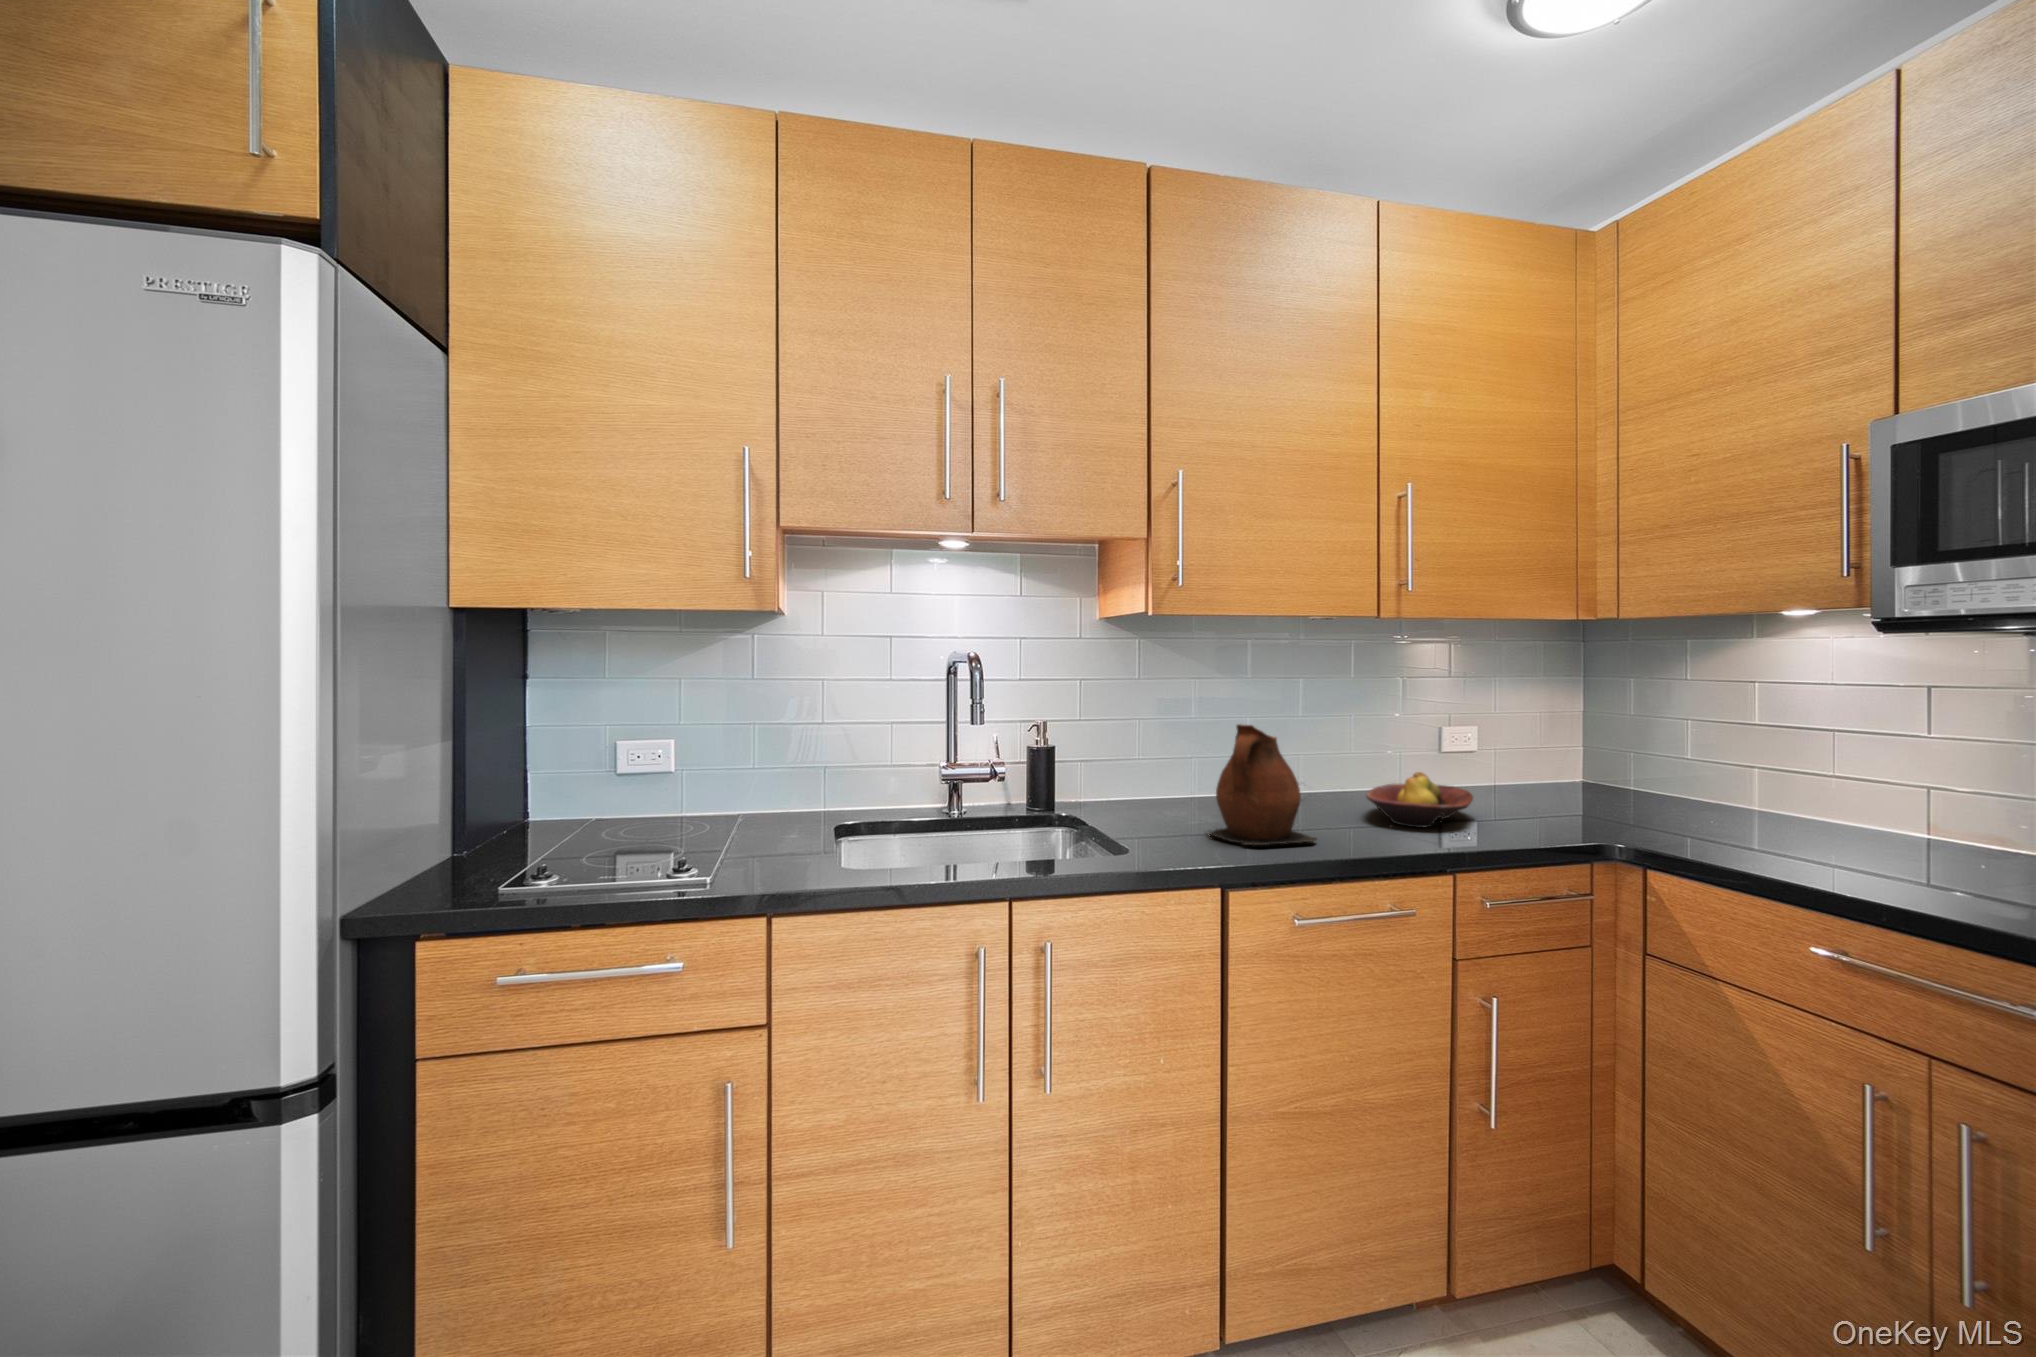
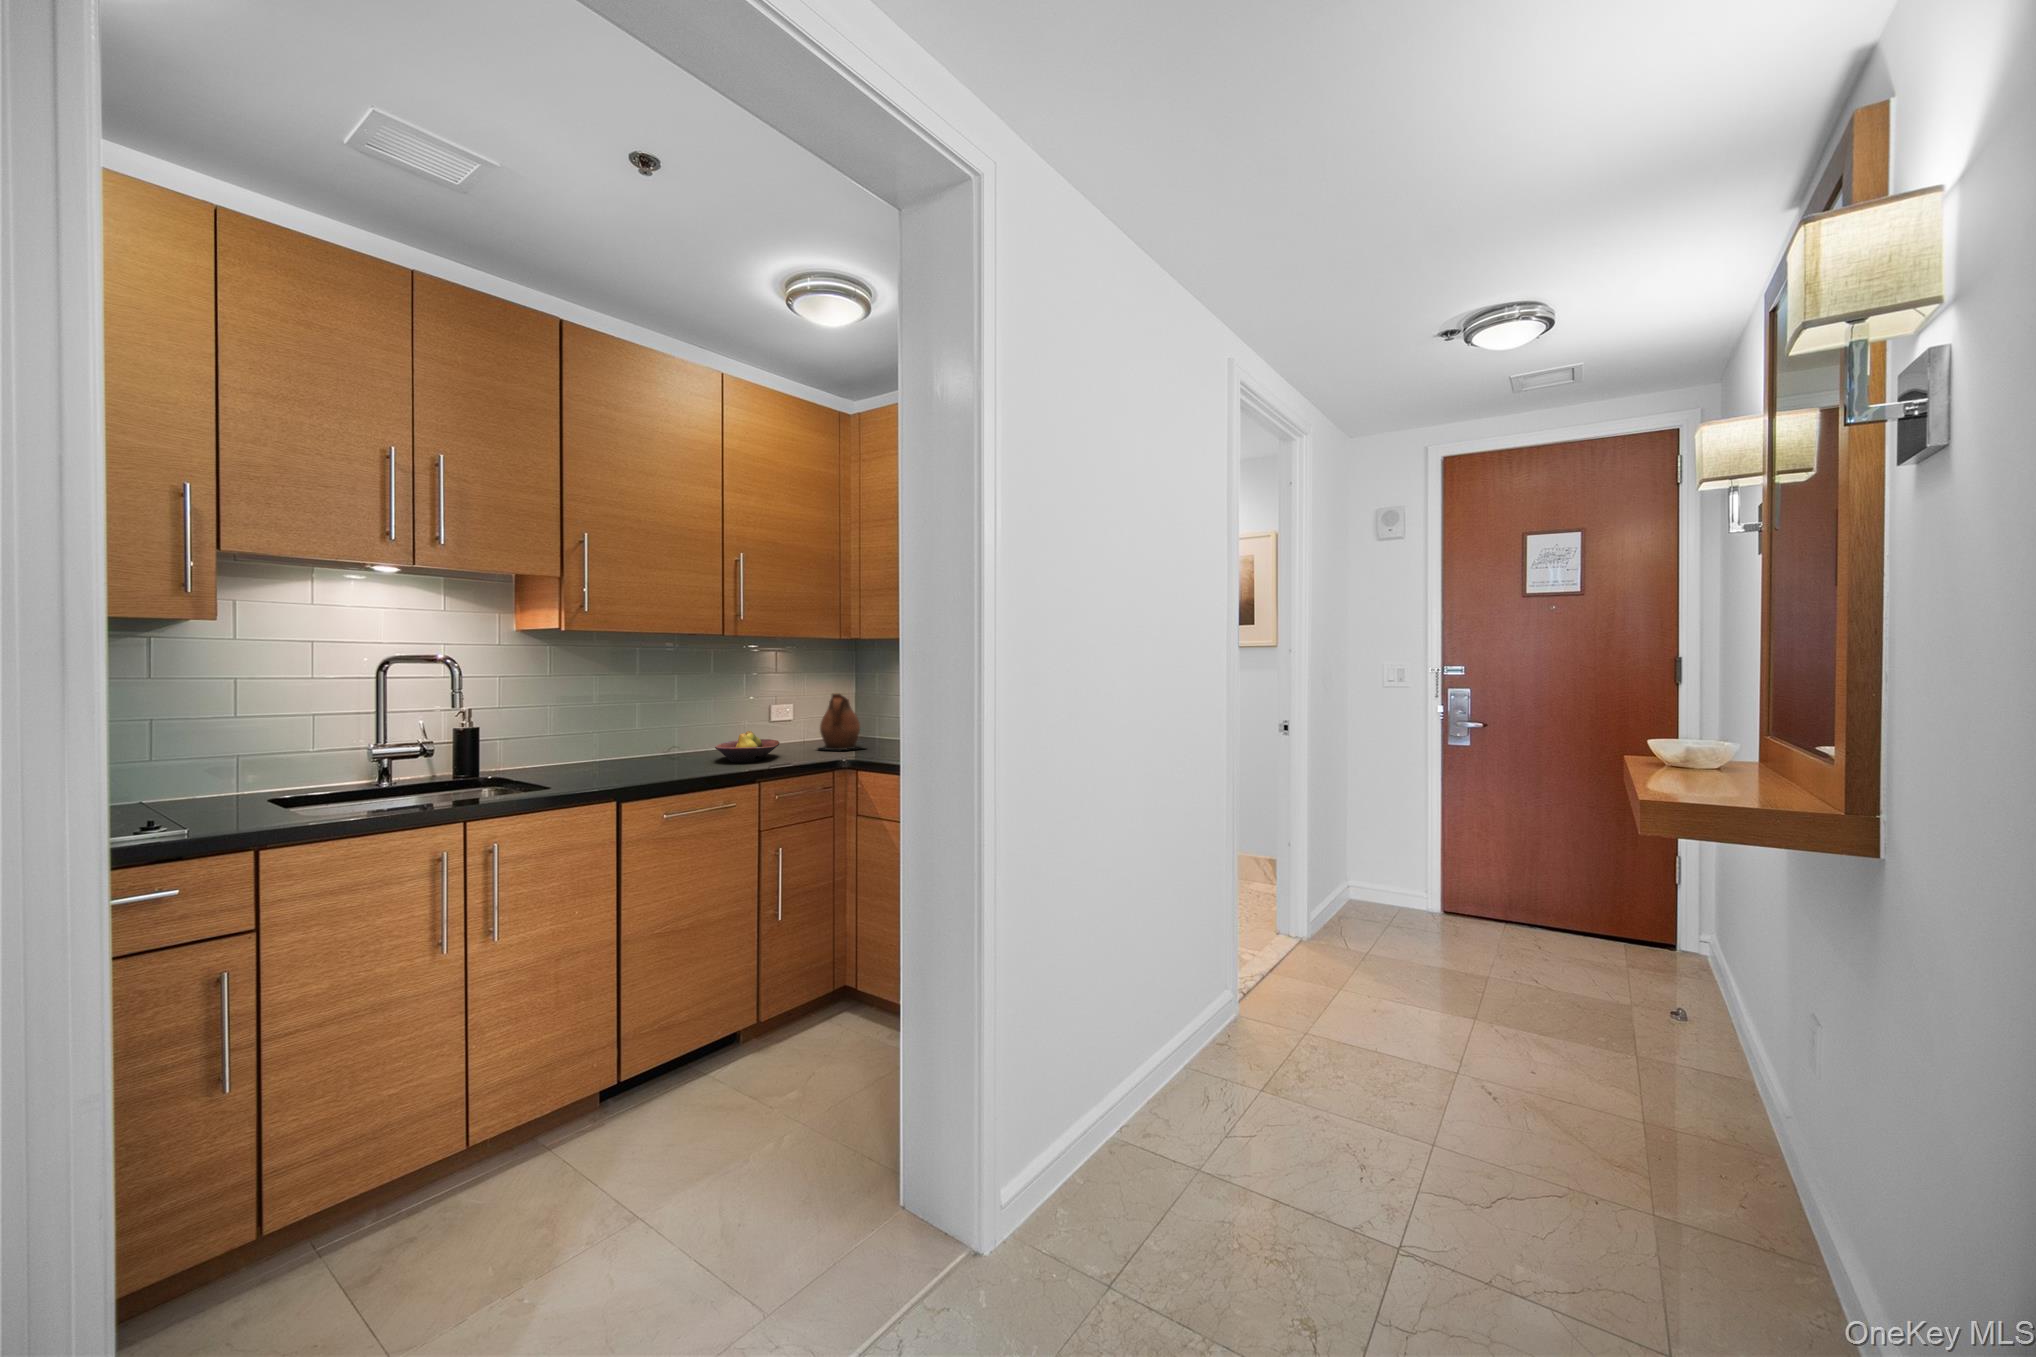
ceramic pitcher: present [1210,724,1316,845] -> present [820,694,862,750]

